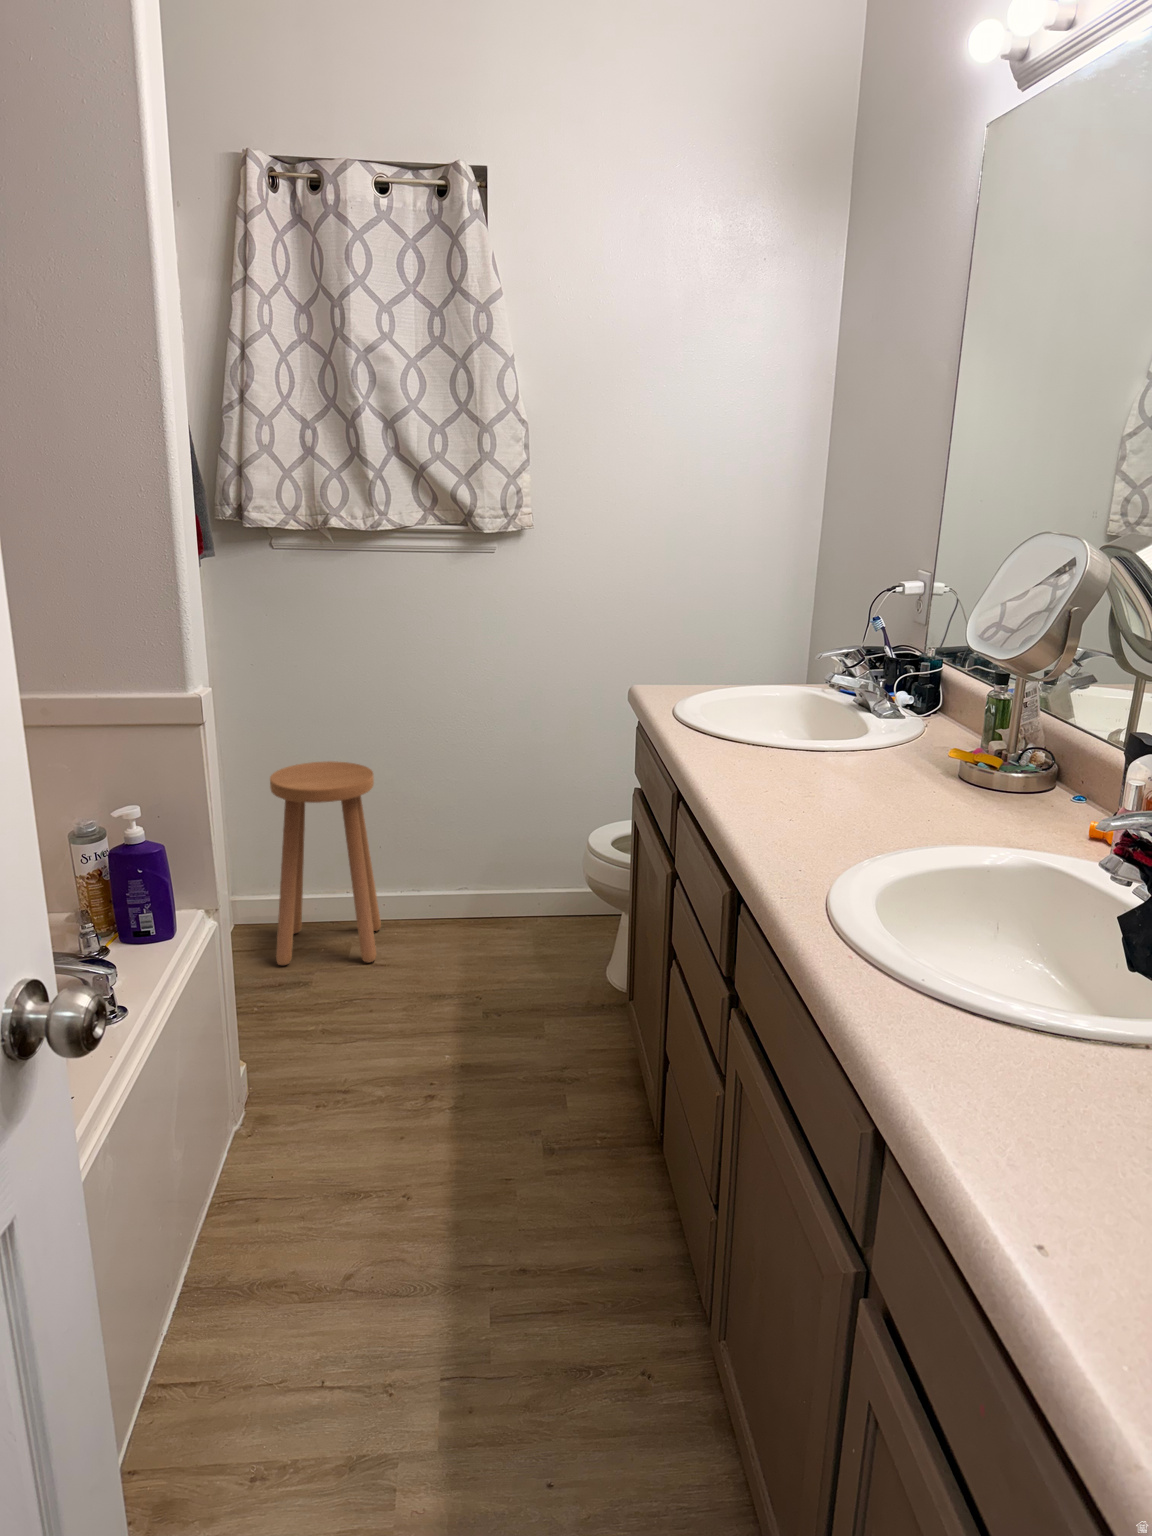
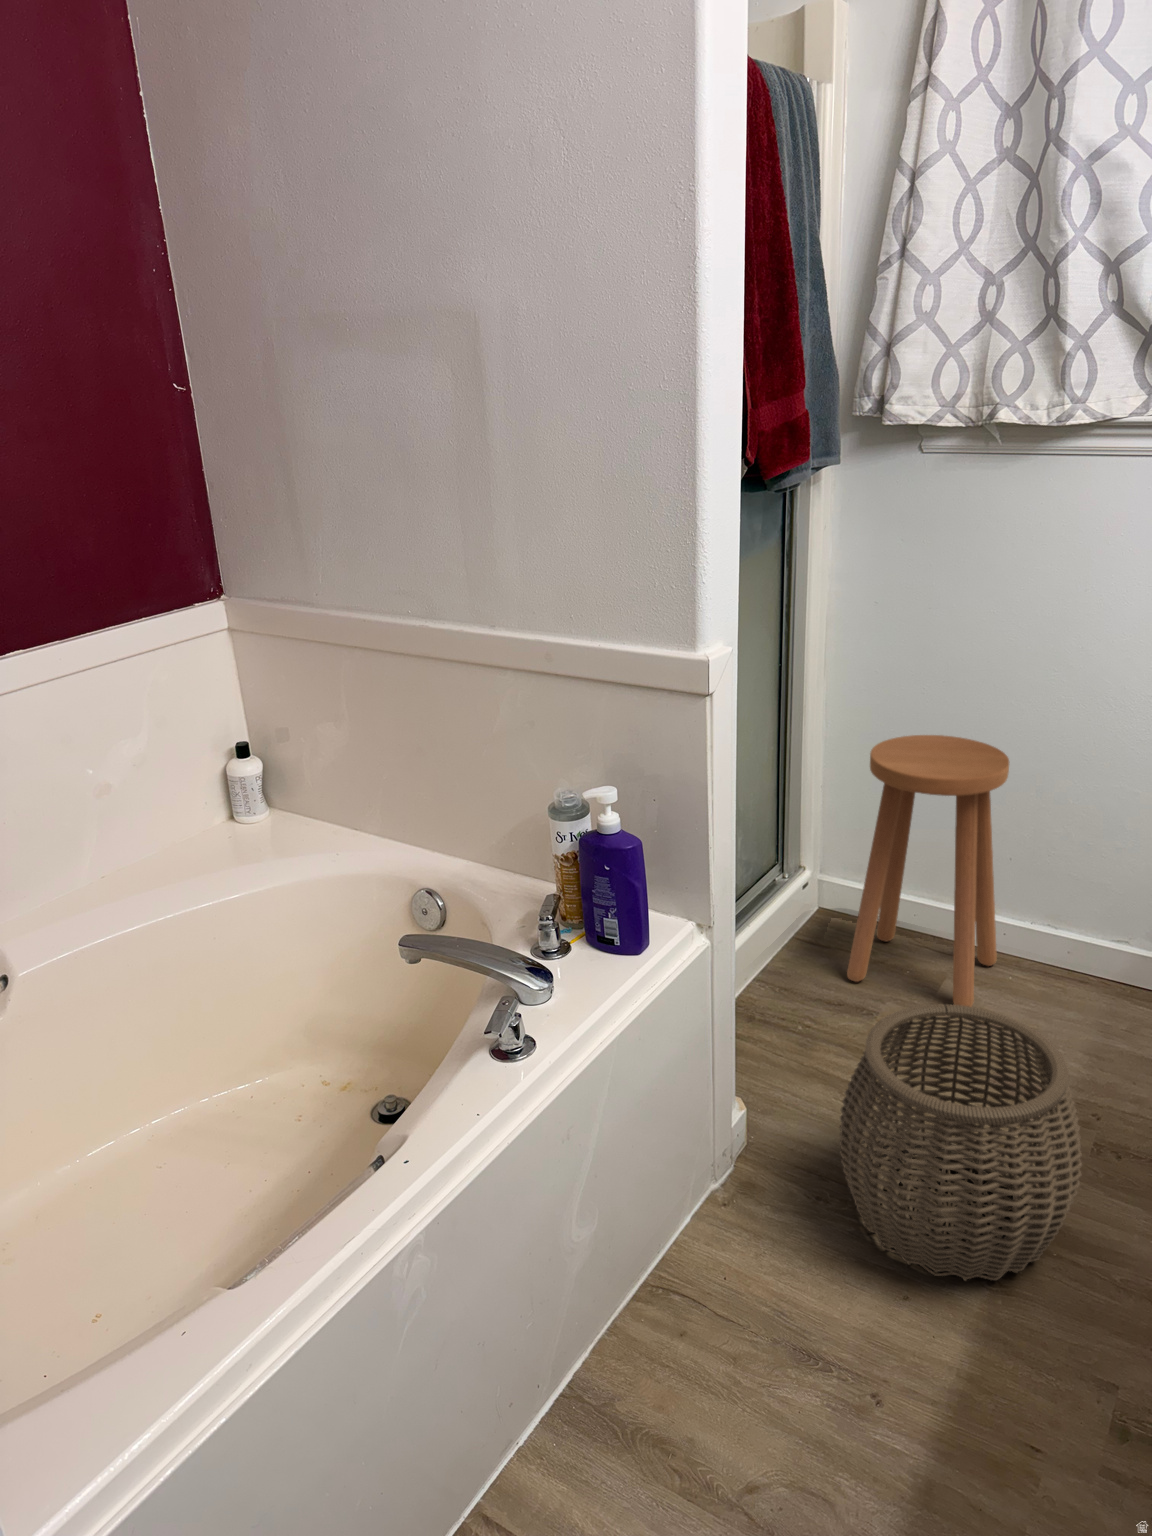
woven basket: none [327,933,492,1120] -> present [840,1004,1082,1281]

